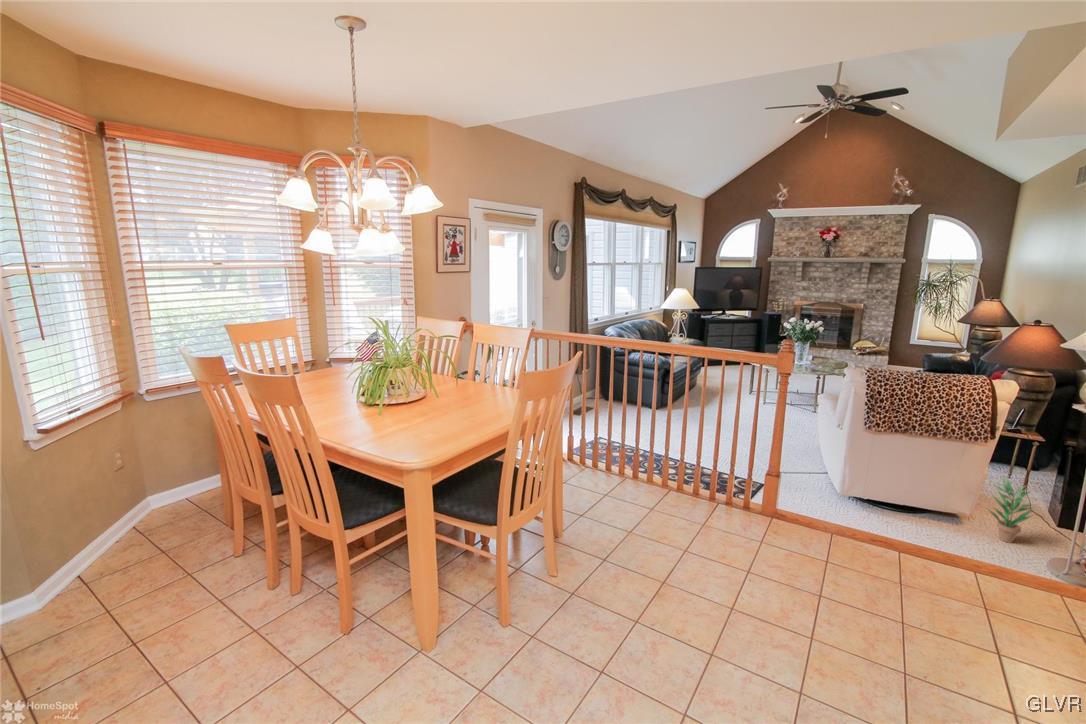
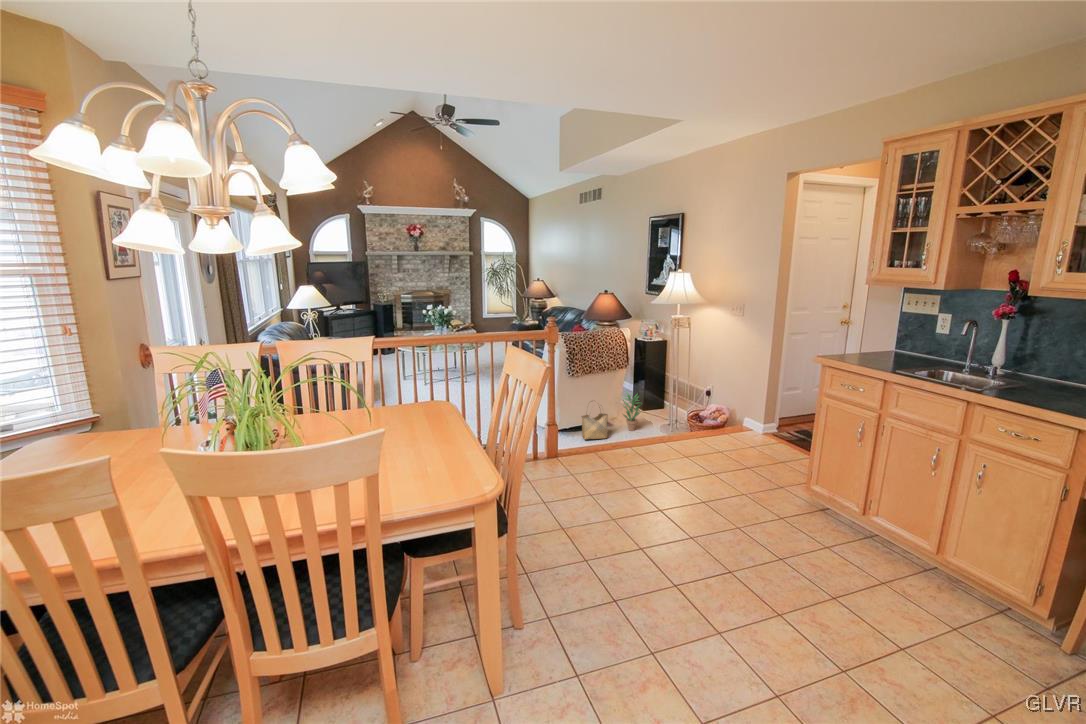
woven basket: none [900,472,953,534] -> present [582,407,608,439]

